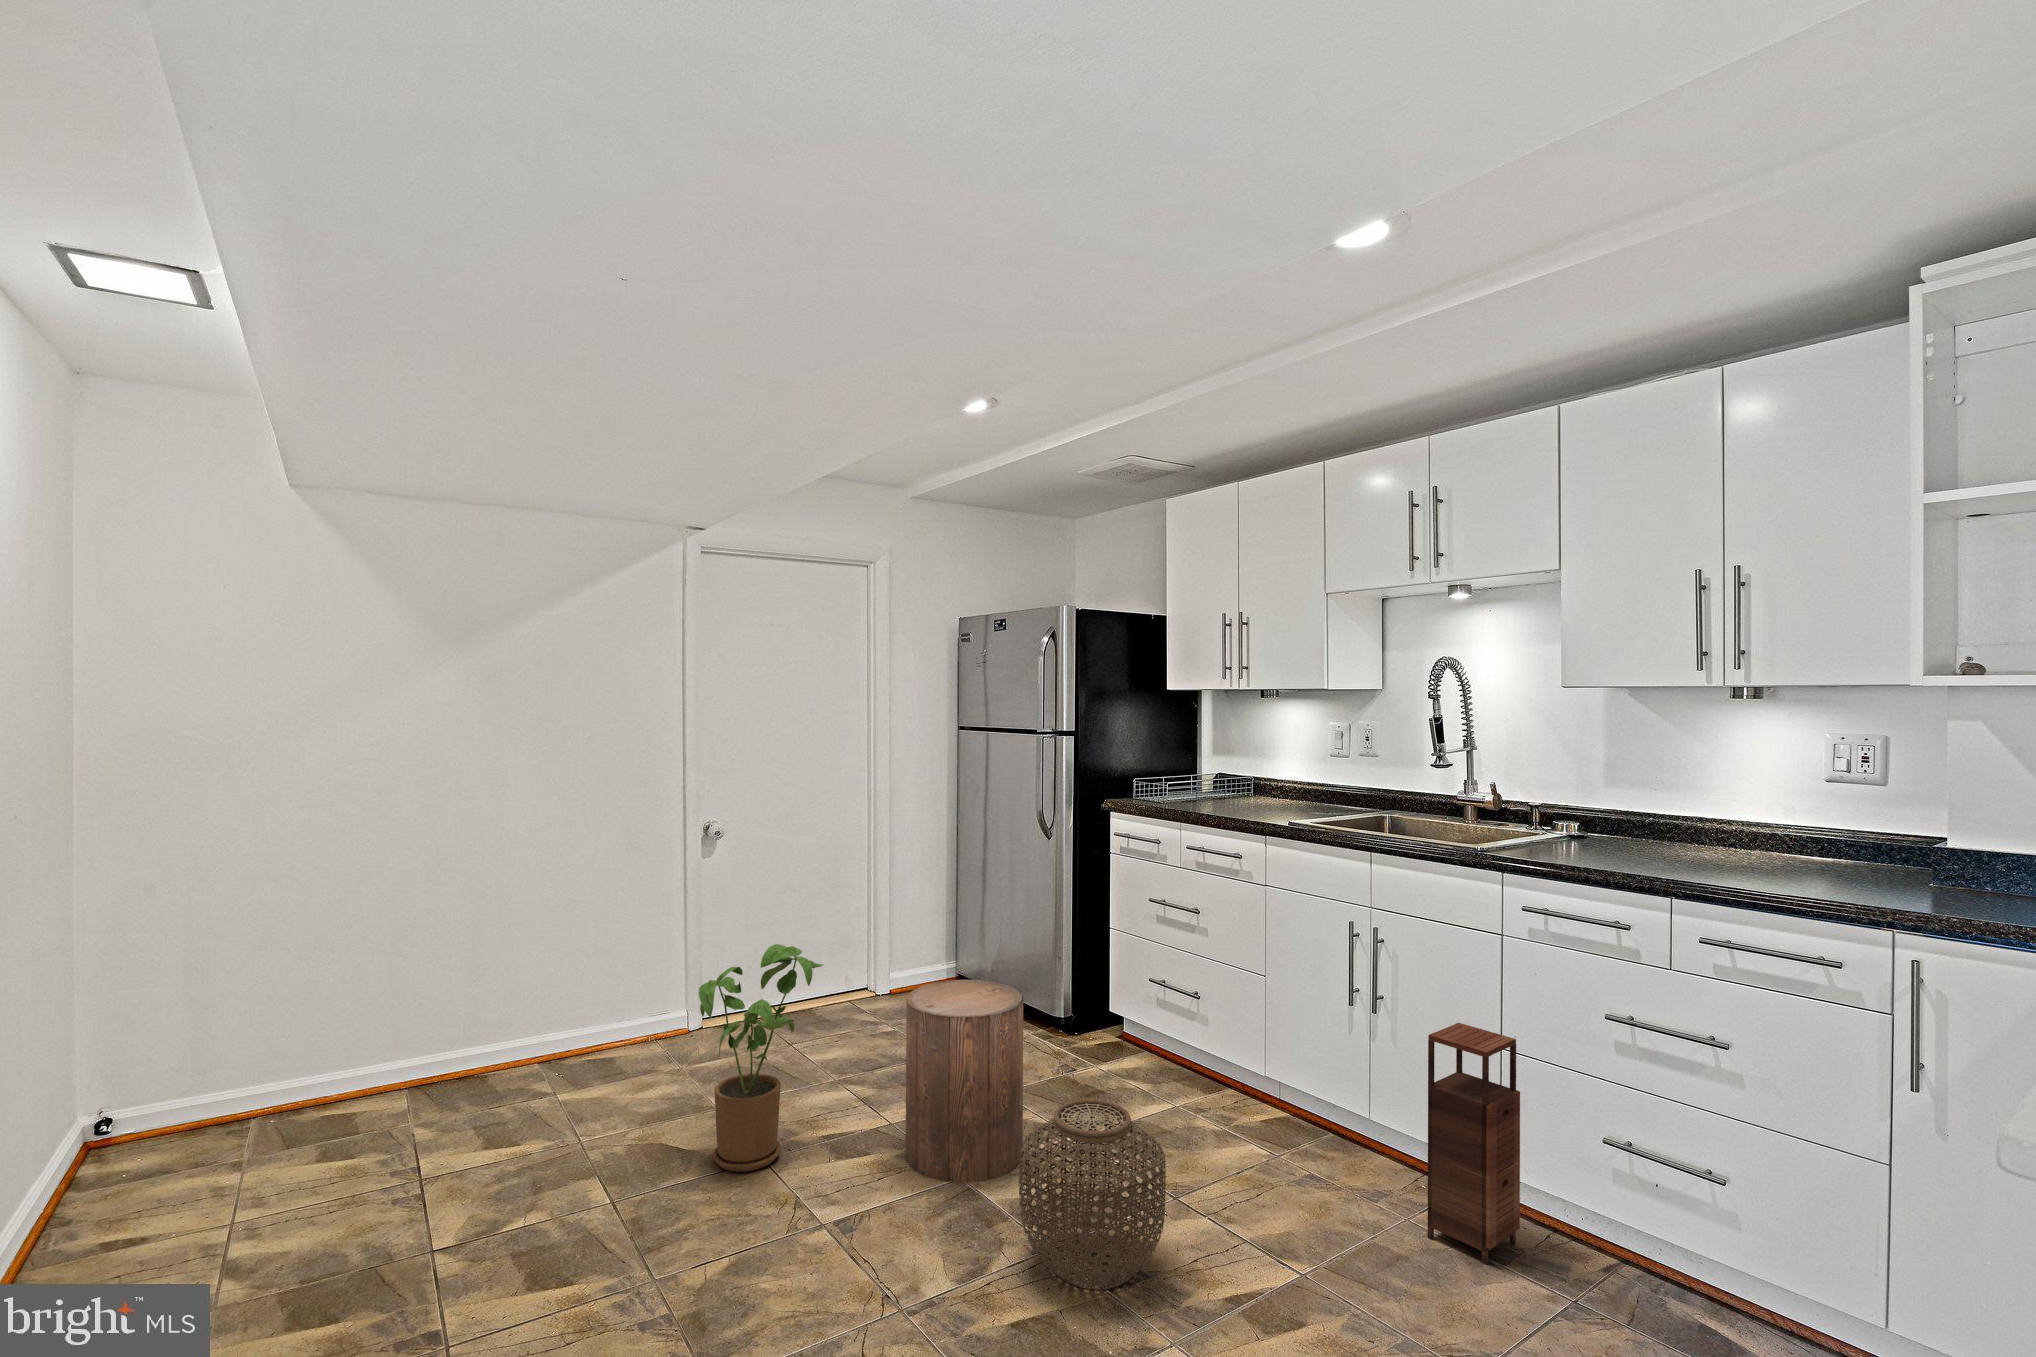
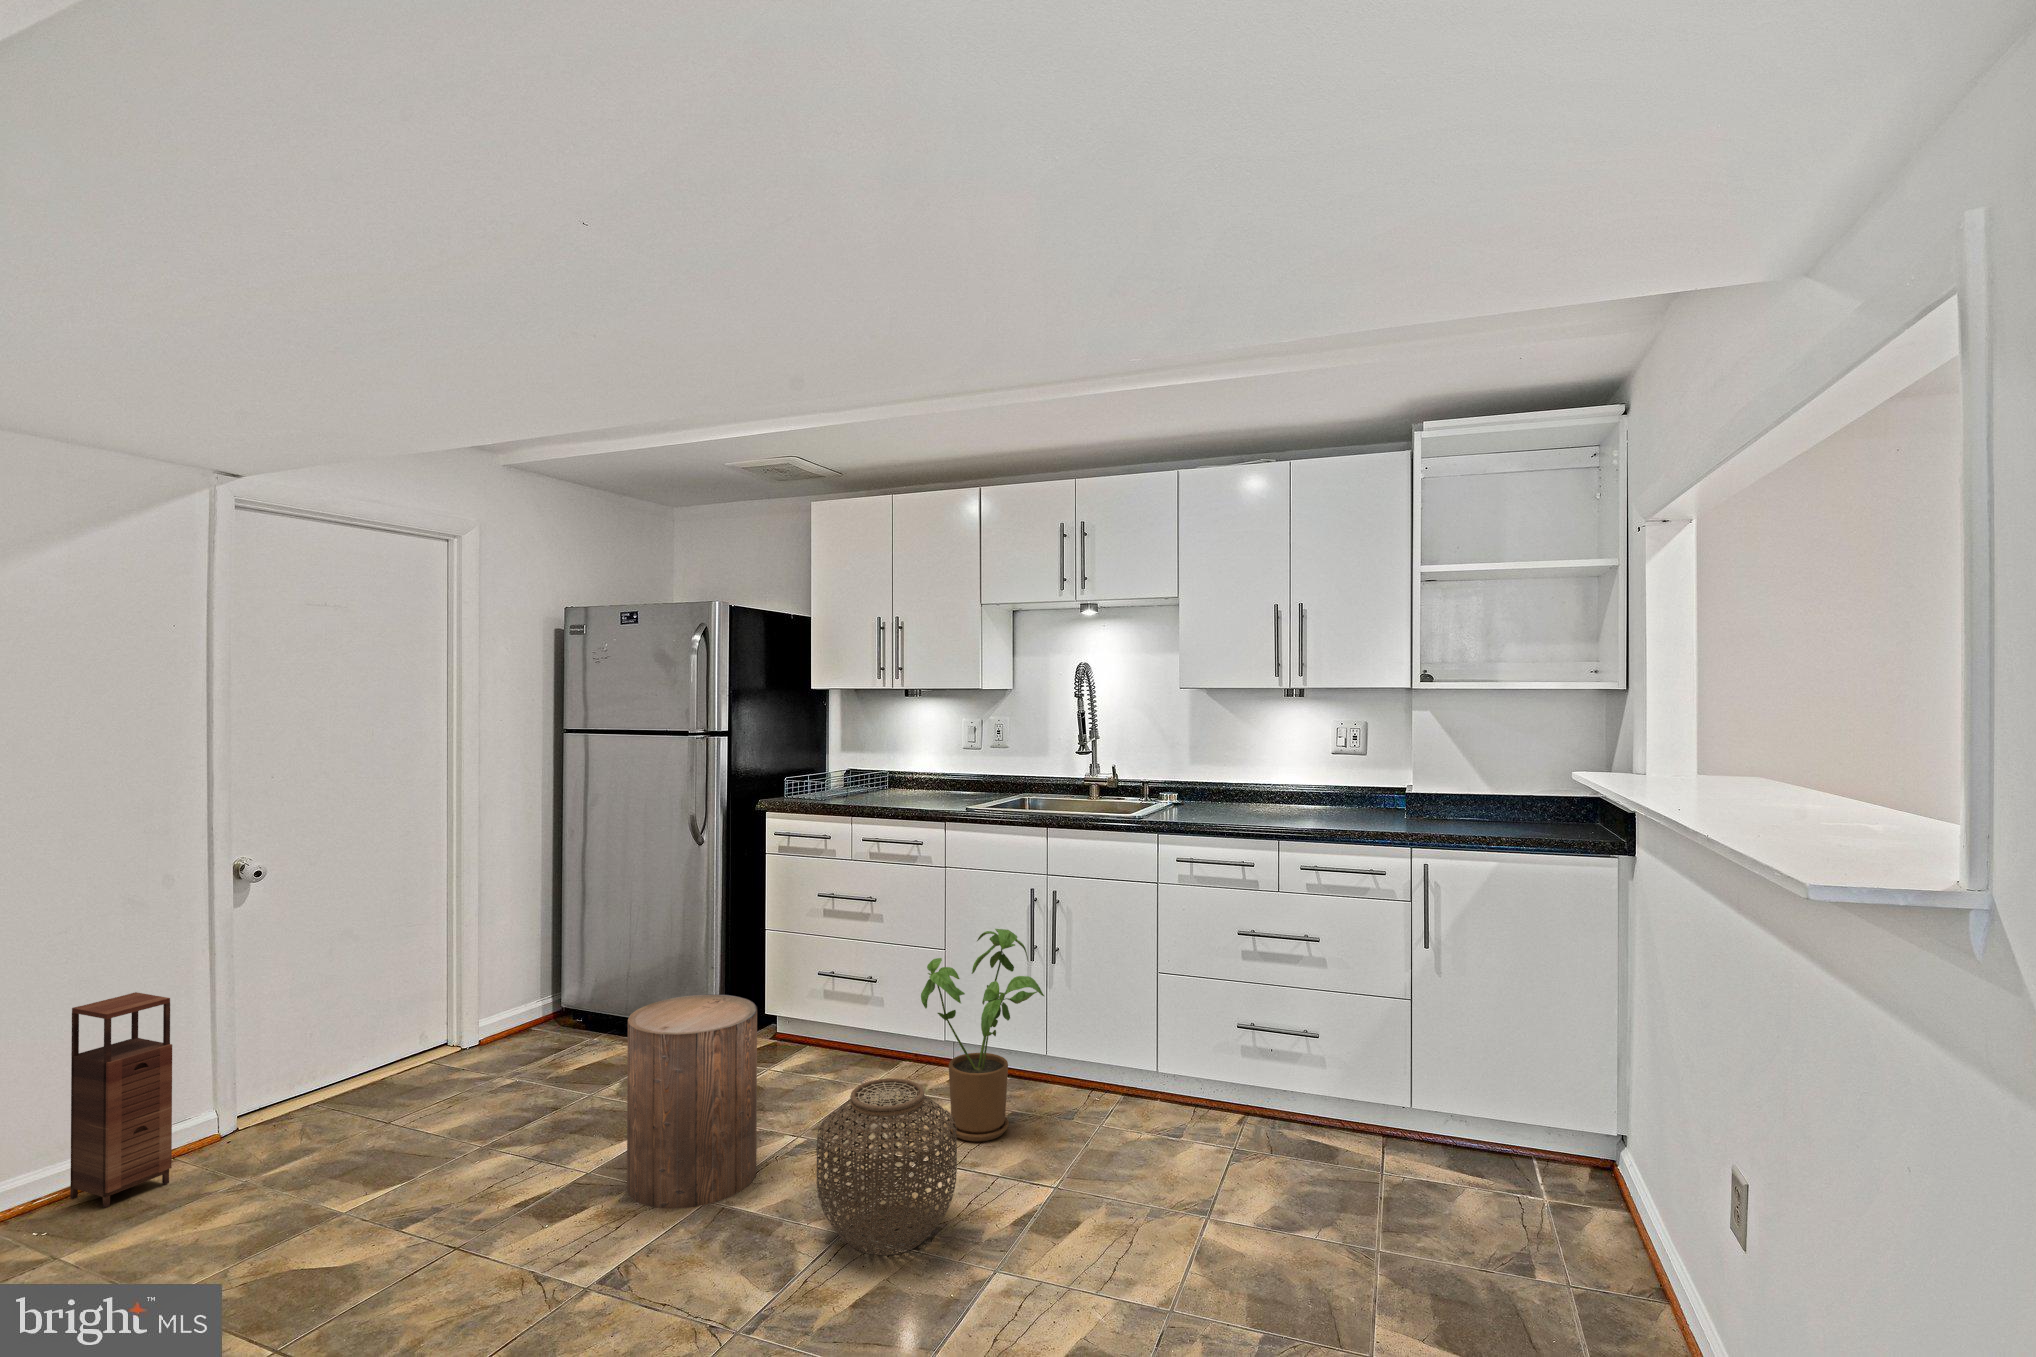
house plant: present [699,944,823,1172] -> present [921,929,1044,1142]
storage cabinet: present [1427,1023,1520,1265] -> present [70,992,172,1208]

